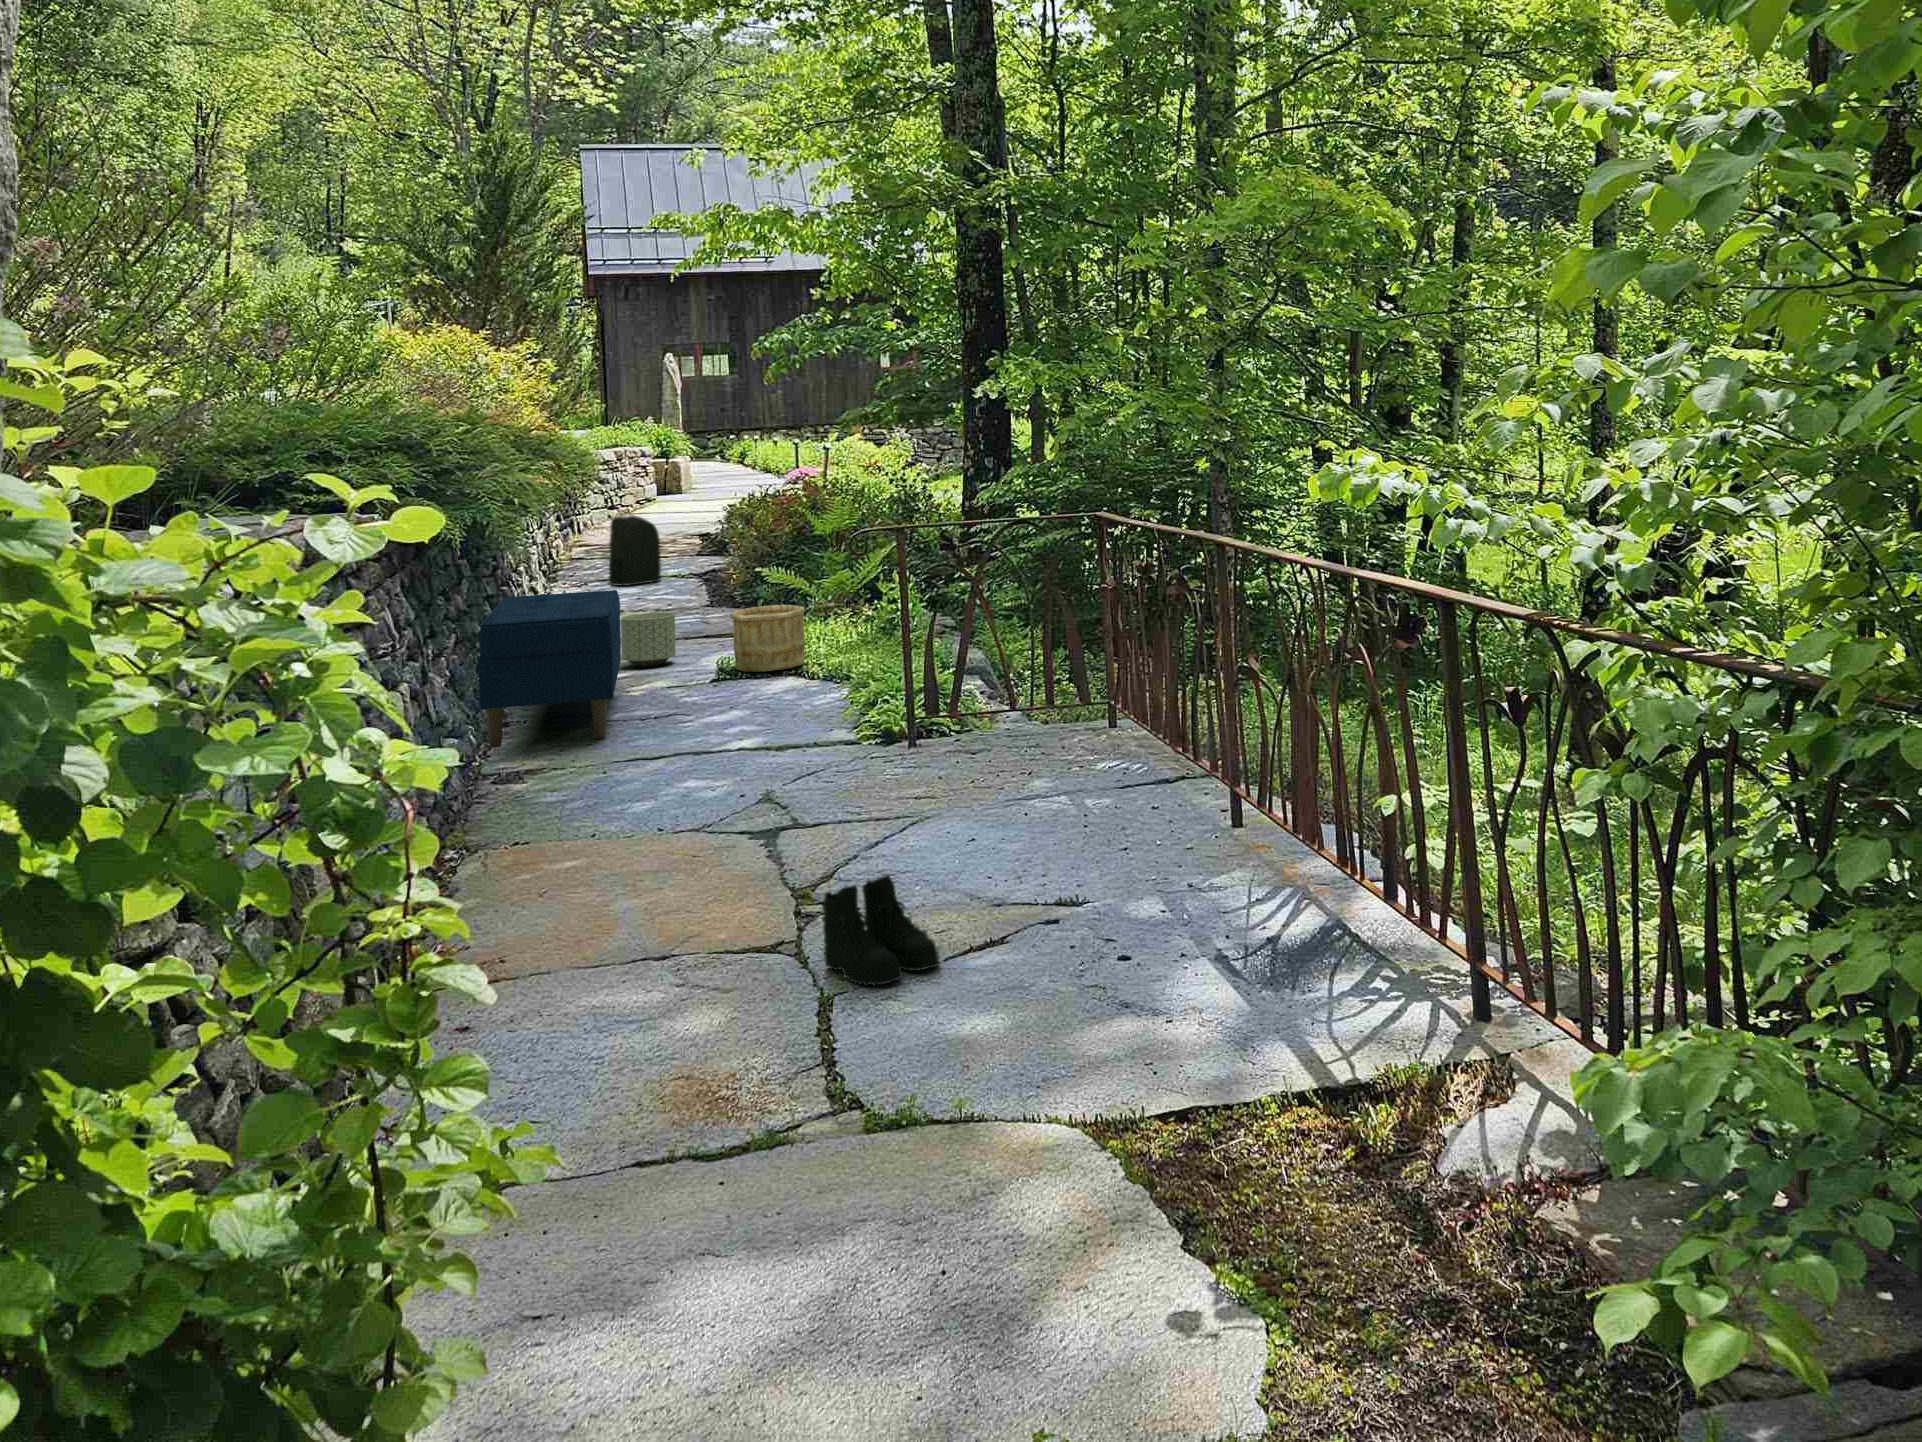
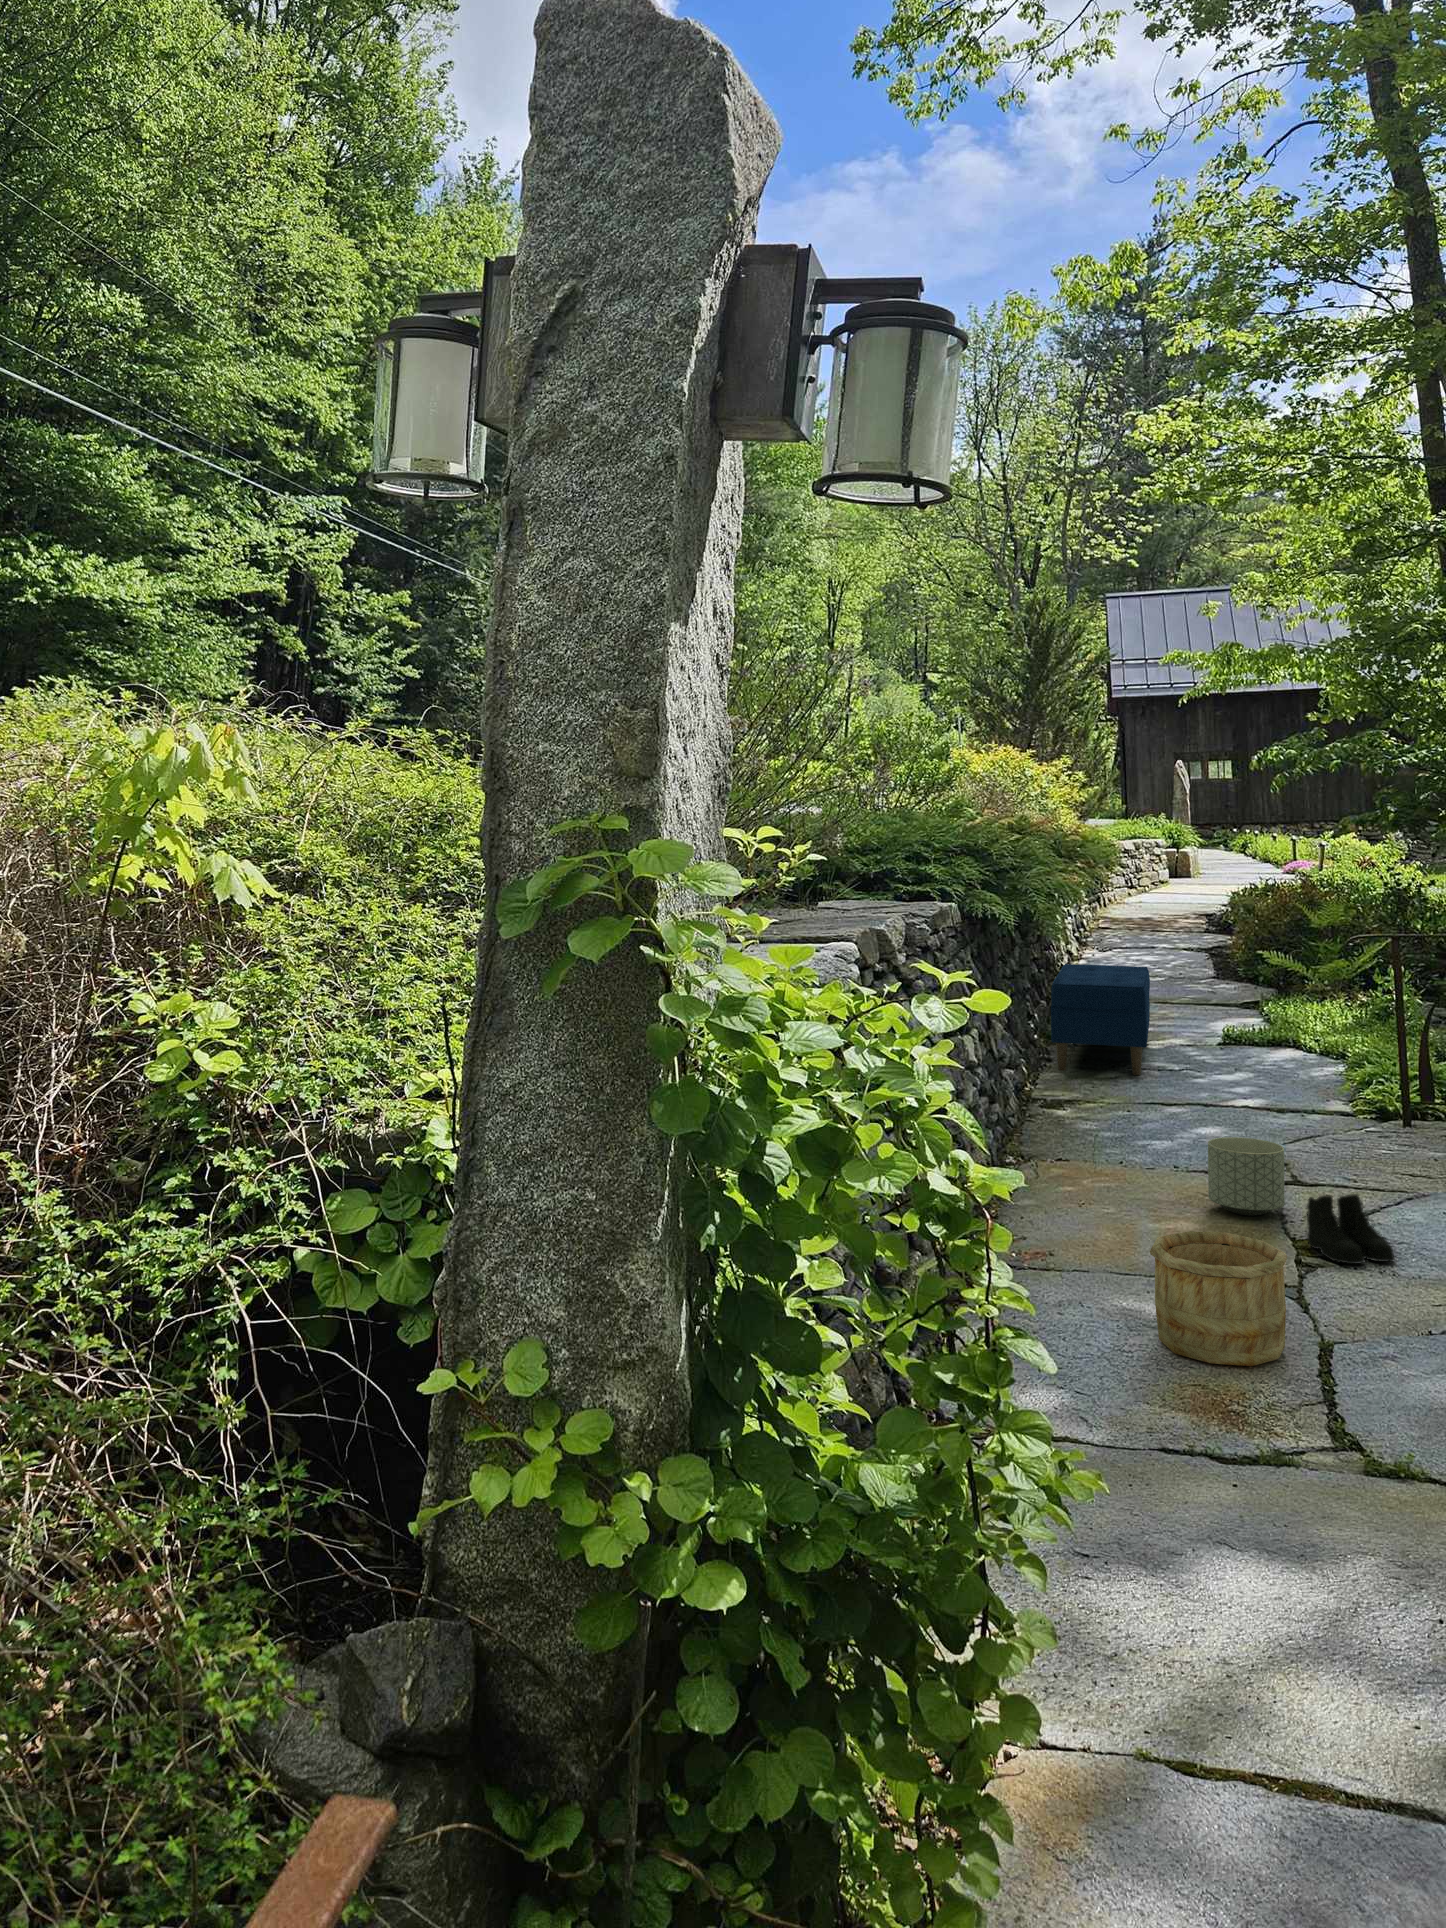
backpack: present [609,515,661,586] -> none [1131,900,1175,959]
wooden bucket: present [731,605,805,672] -> present [1150,1231,1287,1366]
planter: present [621,612,676,667] -> present [1208,1137,1285,1216]

